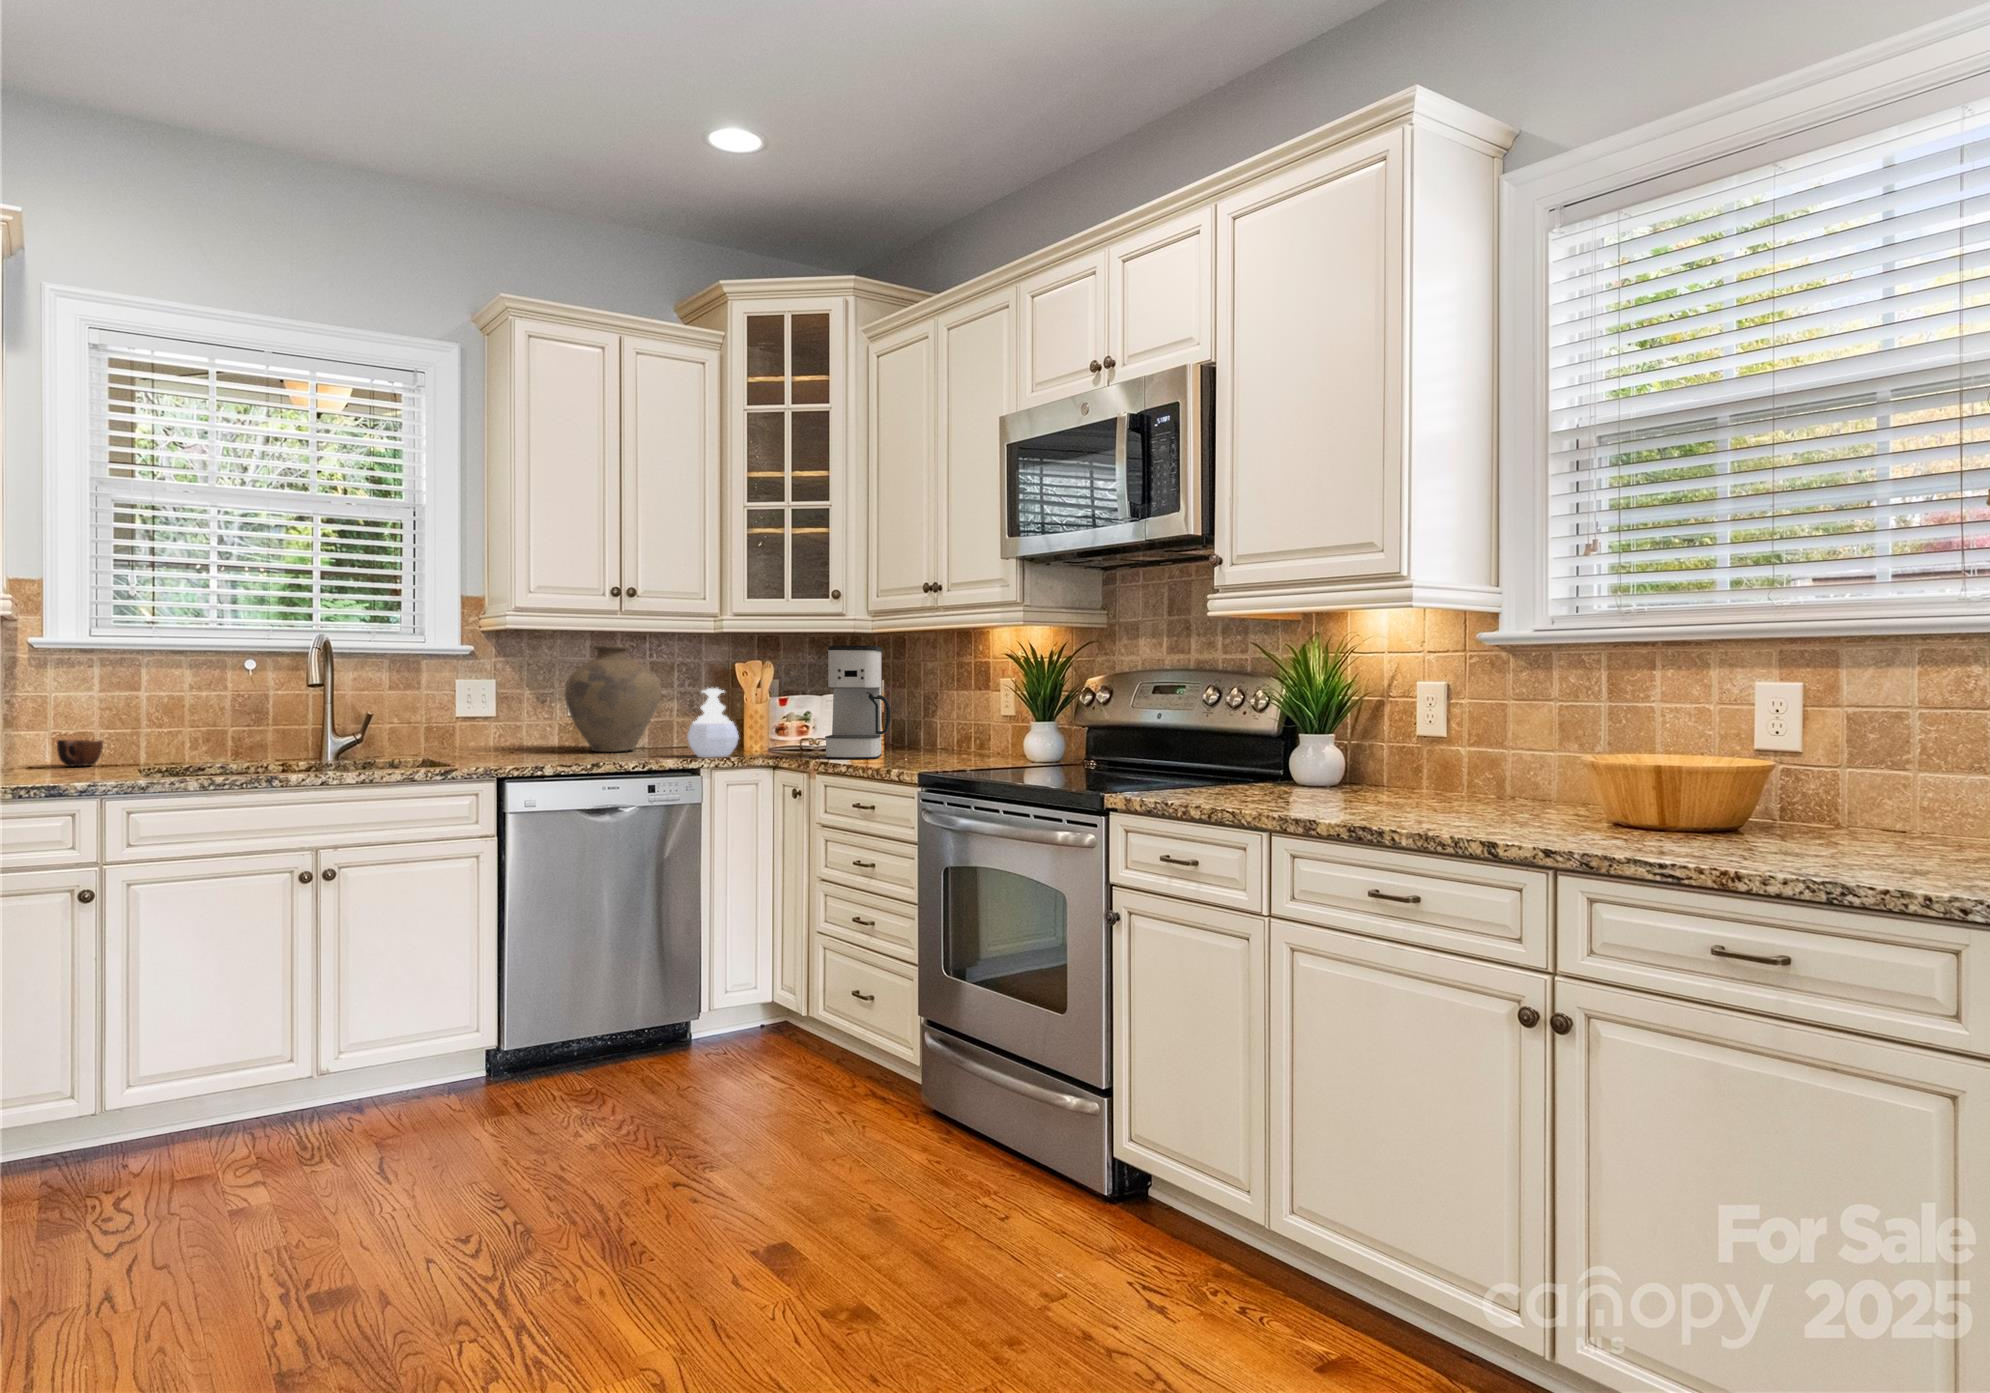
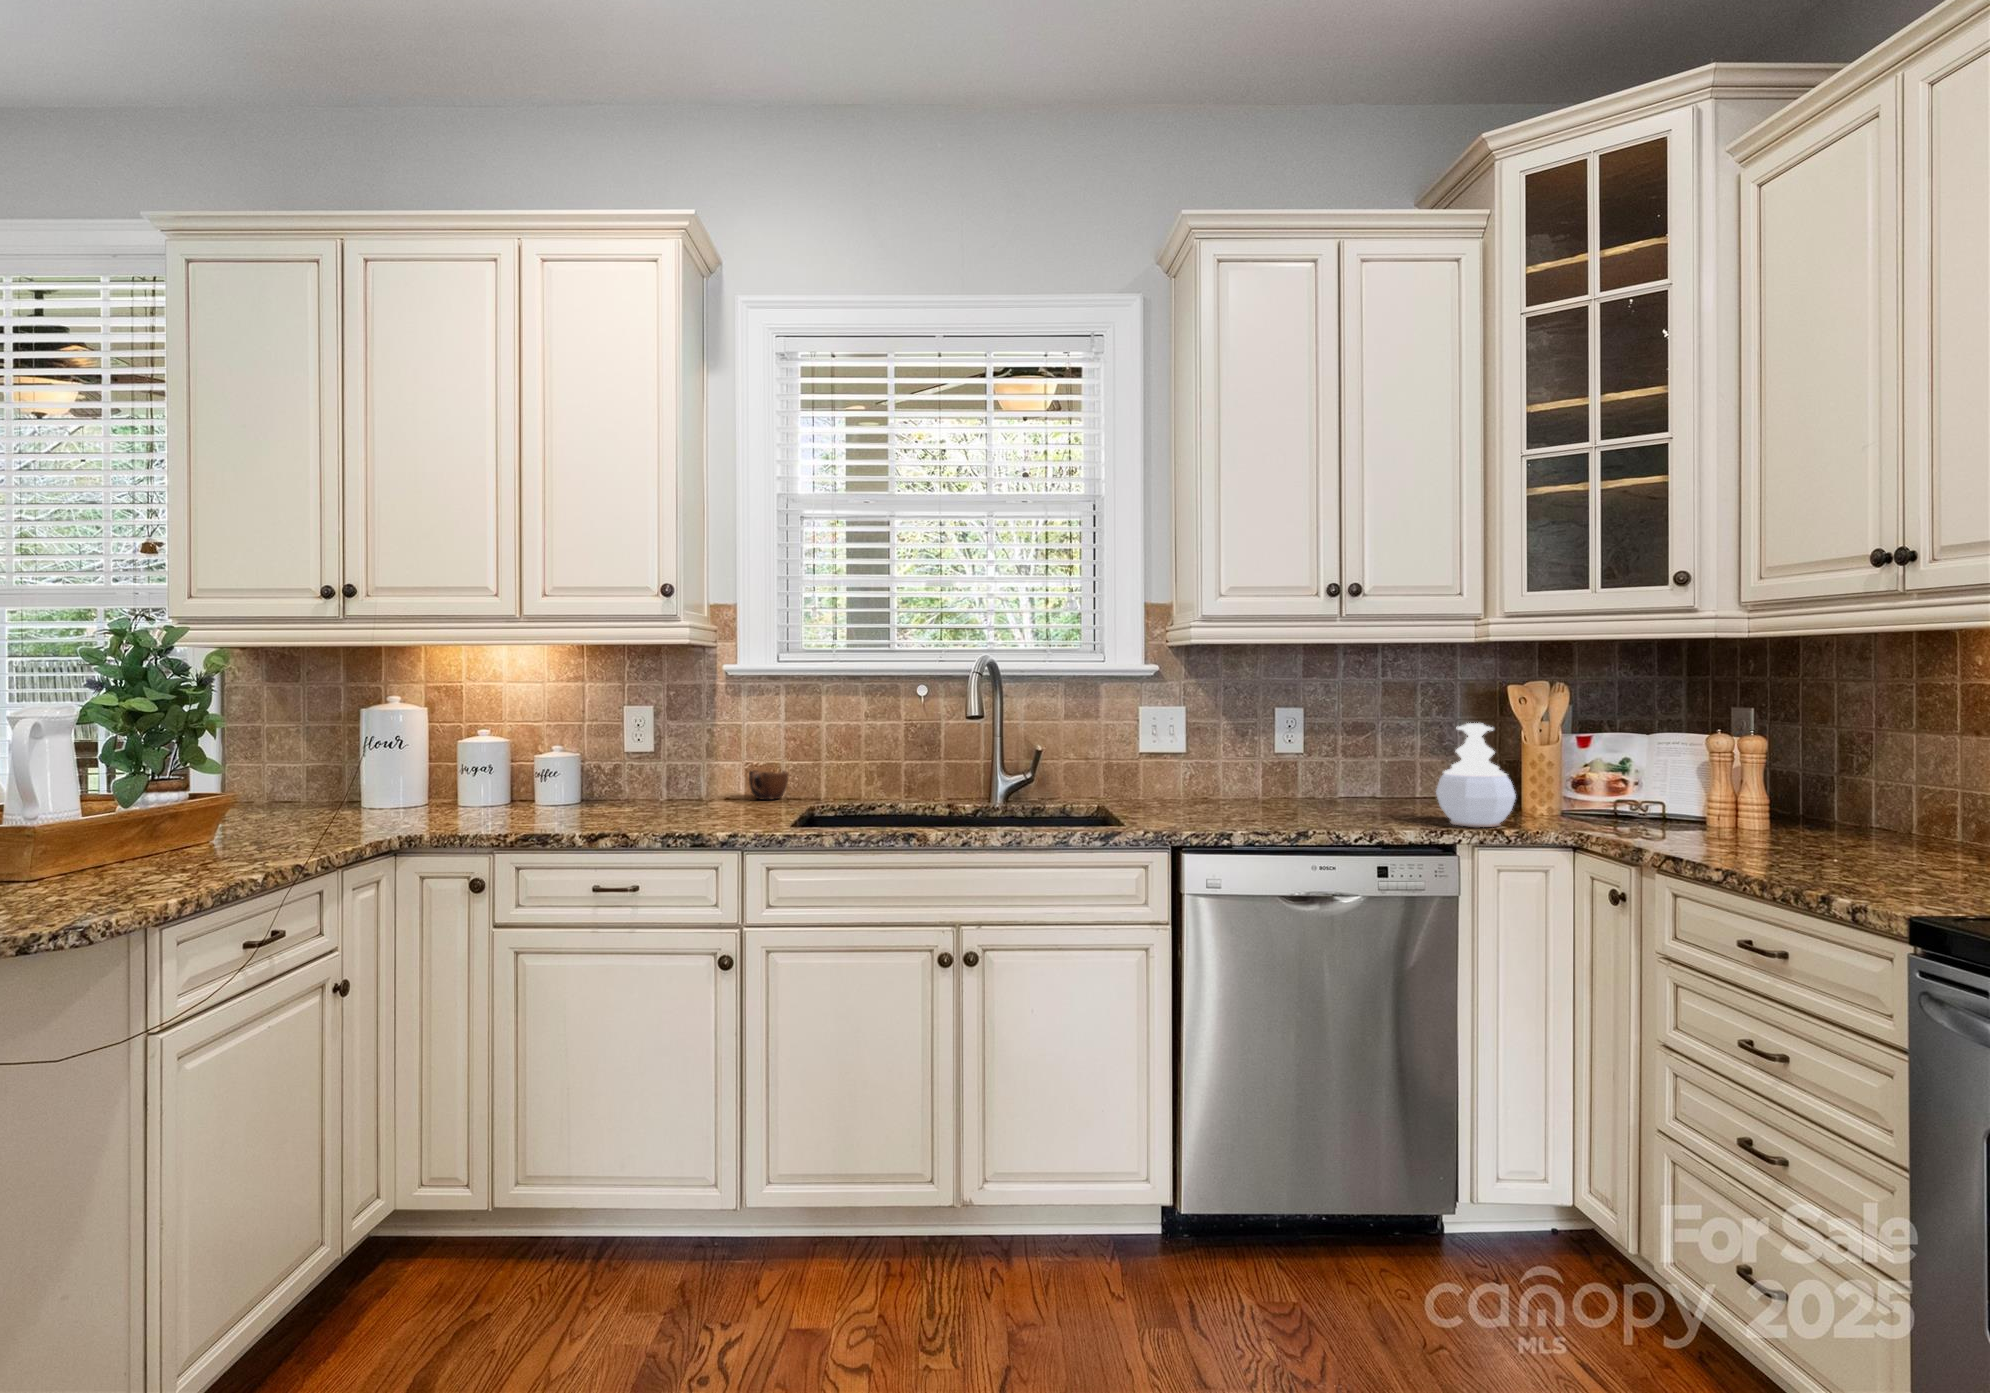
vase: present [565,646,661,752] -> none [1270,662,1397,804]
coffee maker: present [825,646,891,759] -> none [1667,660,1794,849]

